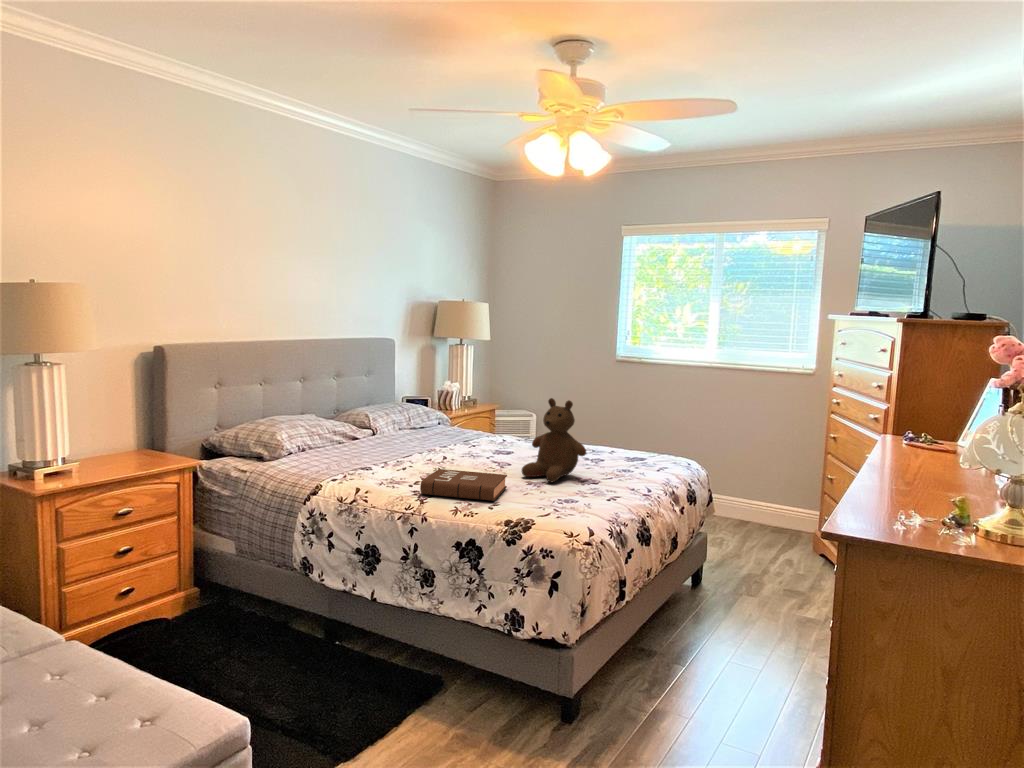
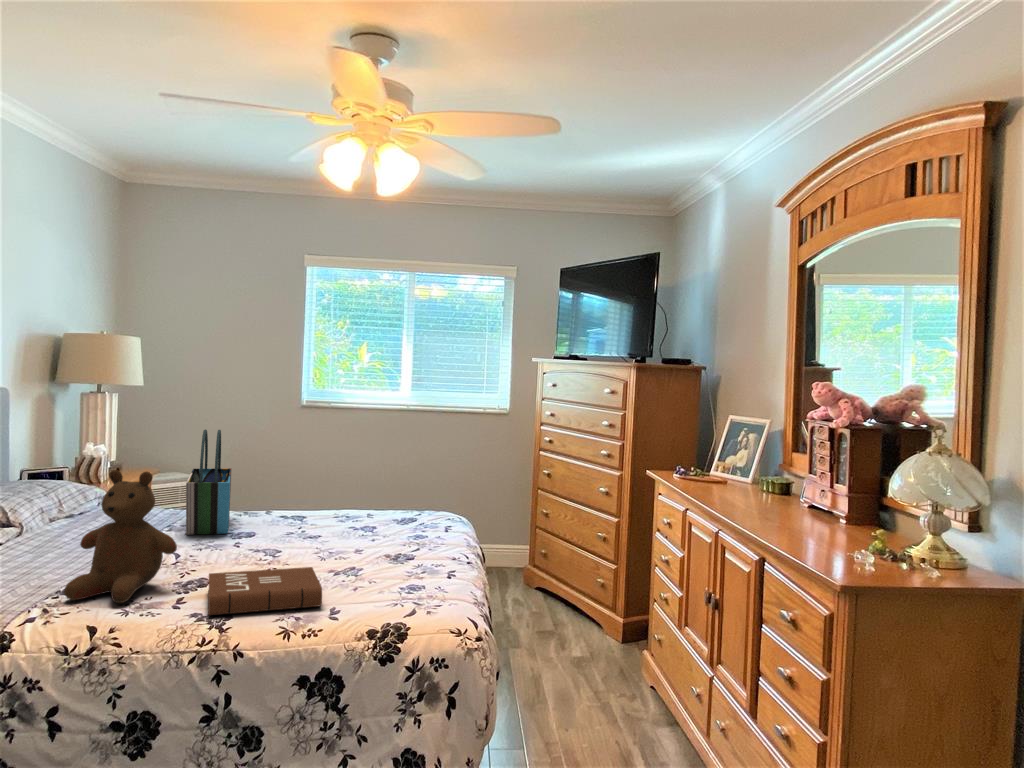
tote bag: none [464,372,511,450] -> present [186,429,231,535]
teddy bear: present [521,398,586,482] -> present [64,470,177,603]

